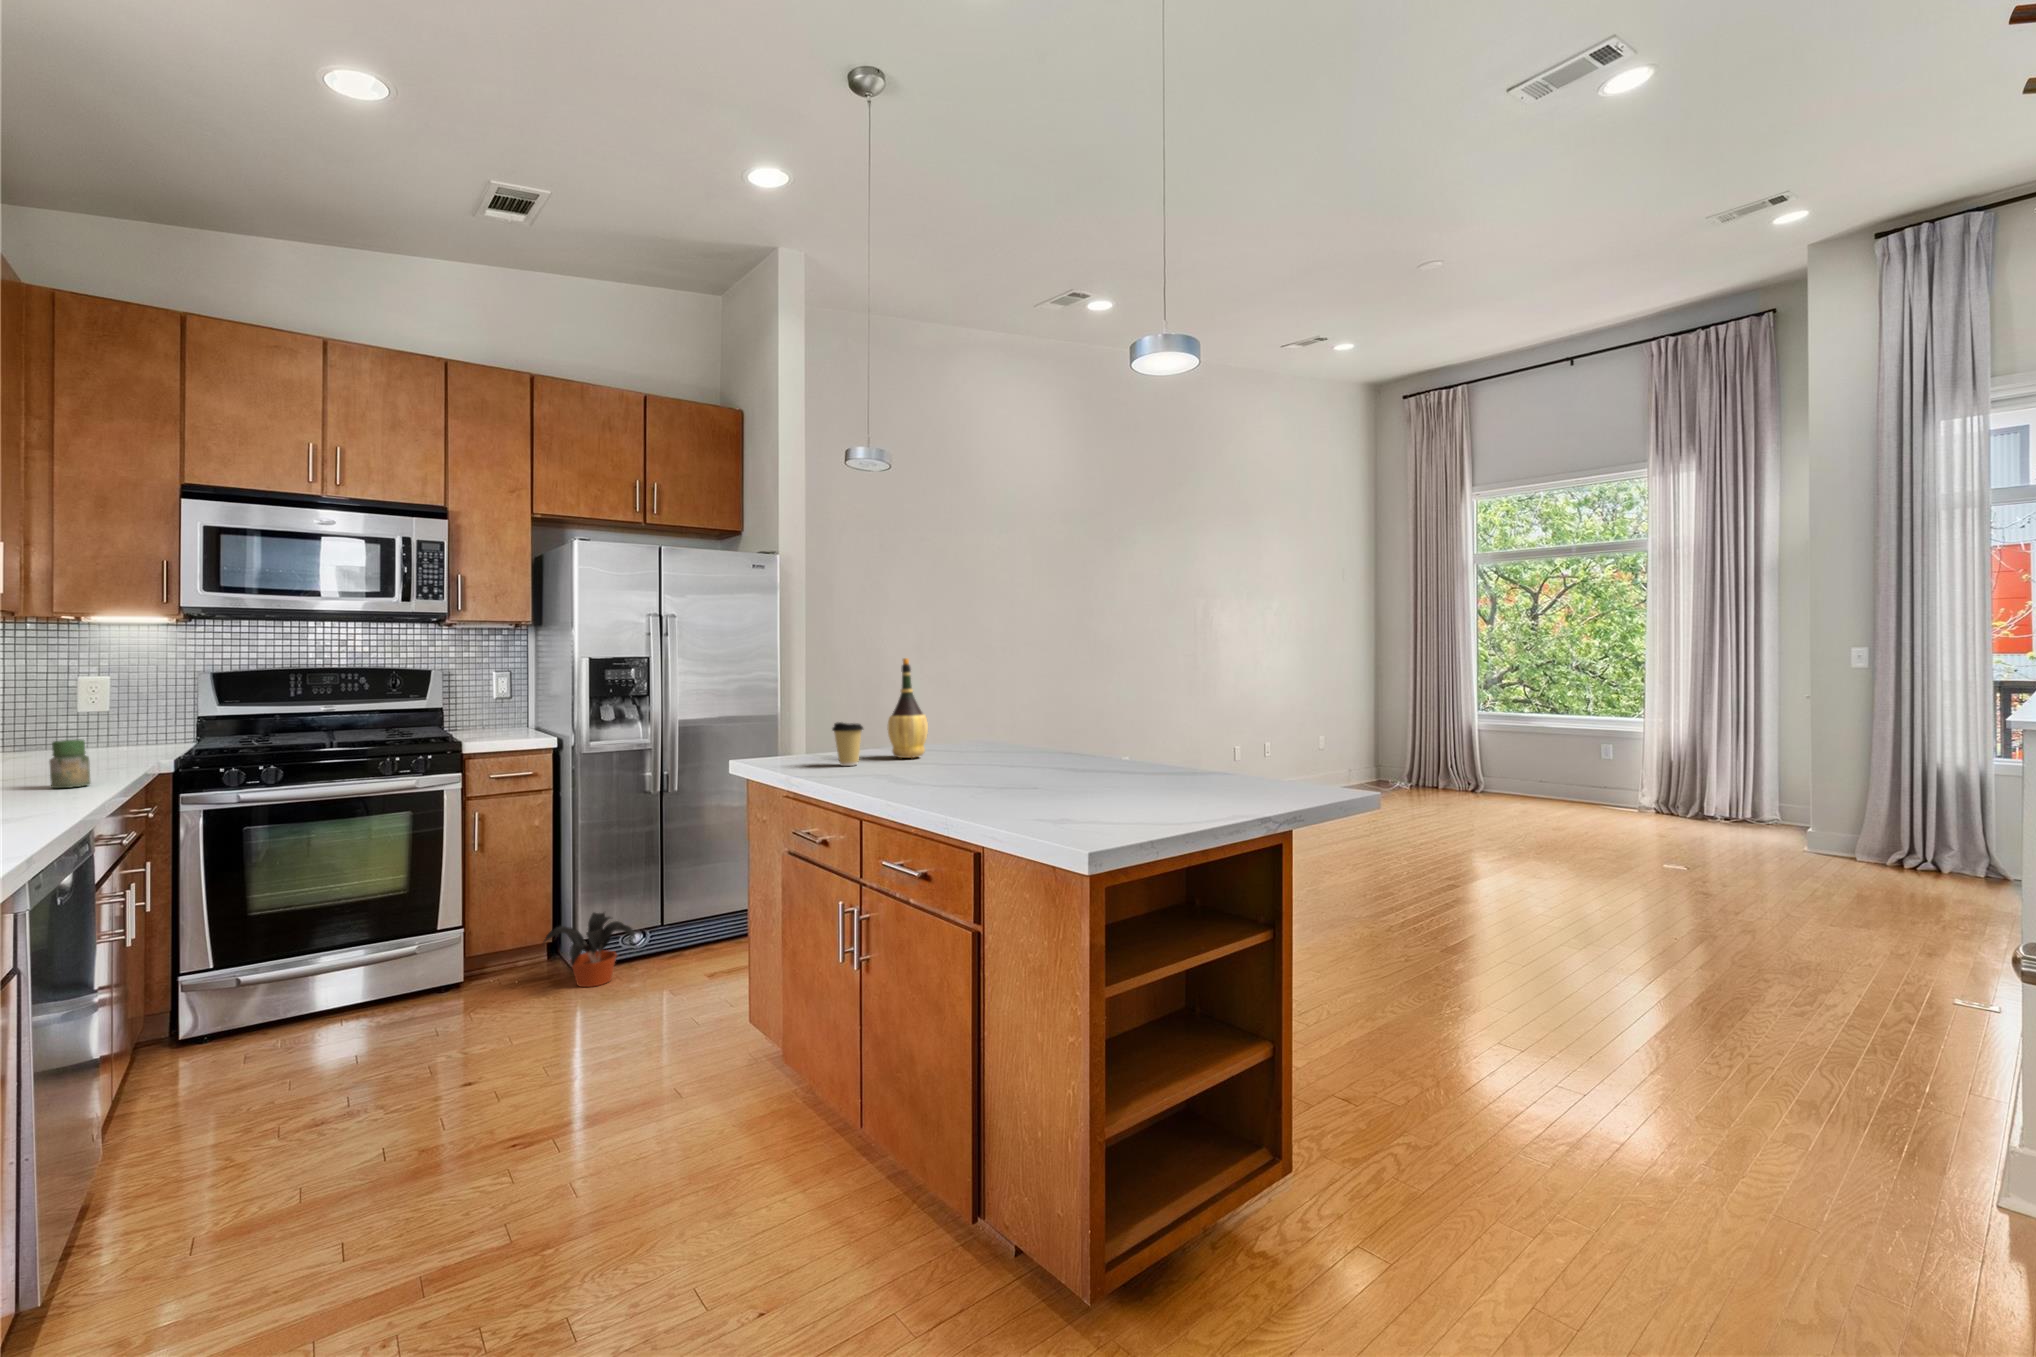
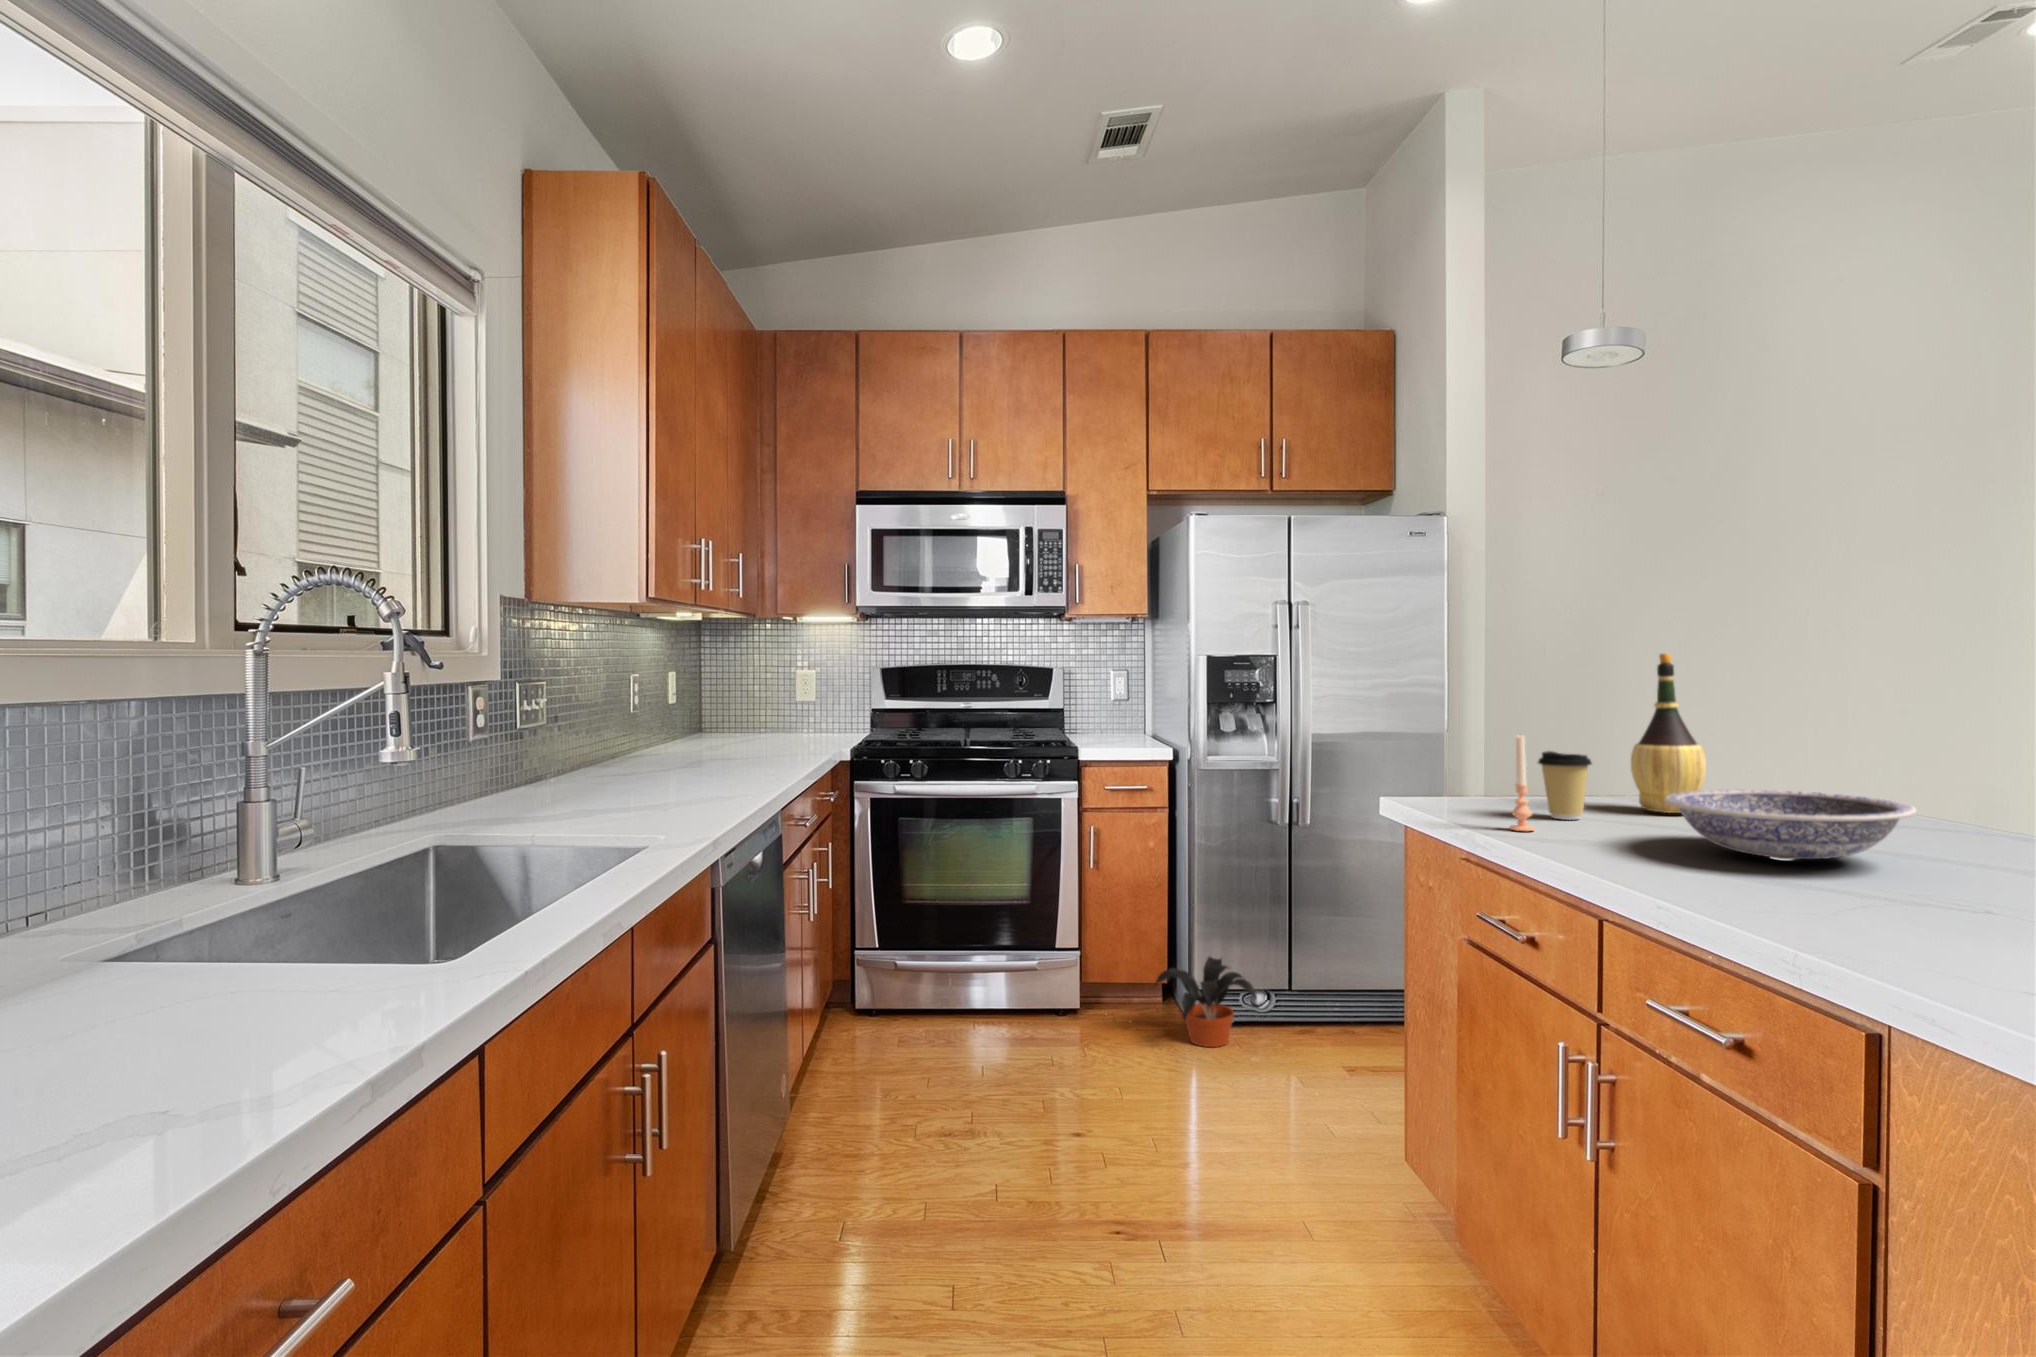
candle: none [813,711,829,774] -> present [1510,735,1535,831]
bowl: none [898,738,1014,776] -> present [1665,789,1916,859]
jar: present [49,739,91,788] -> none [741,731,769,776]

